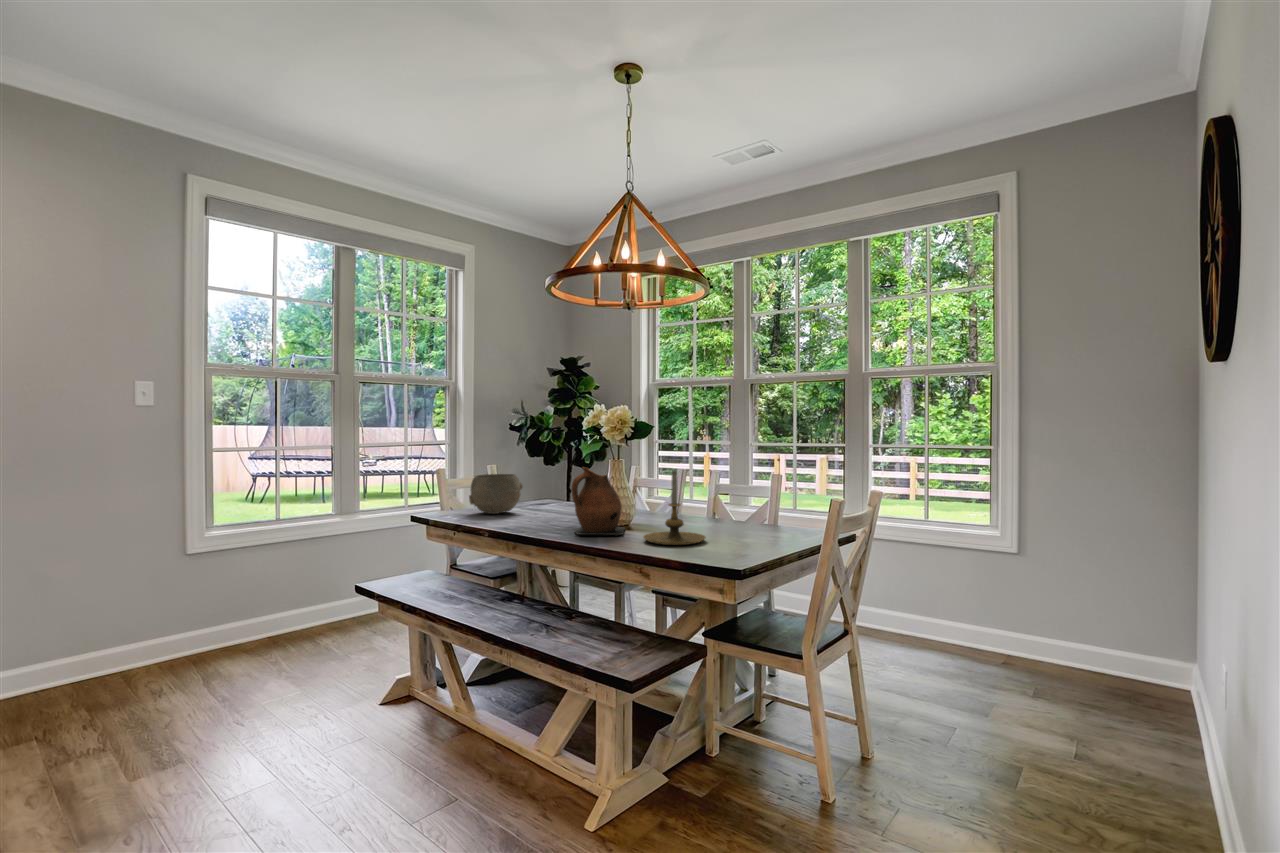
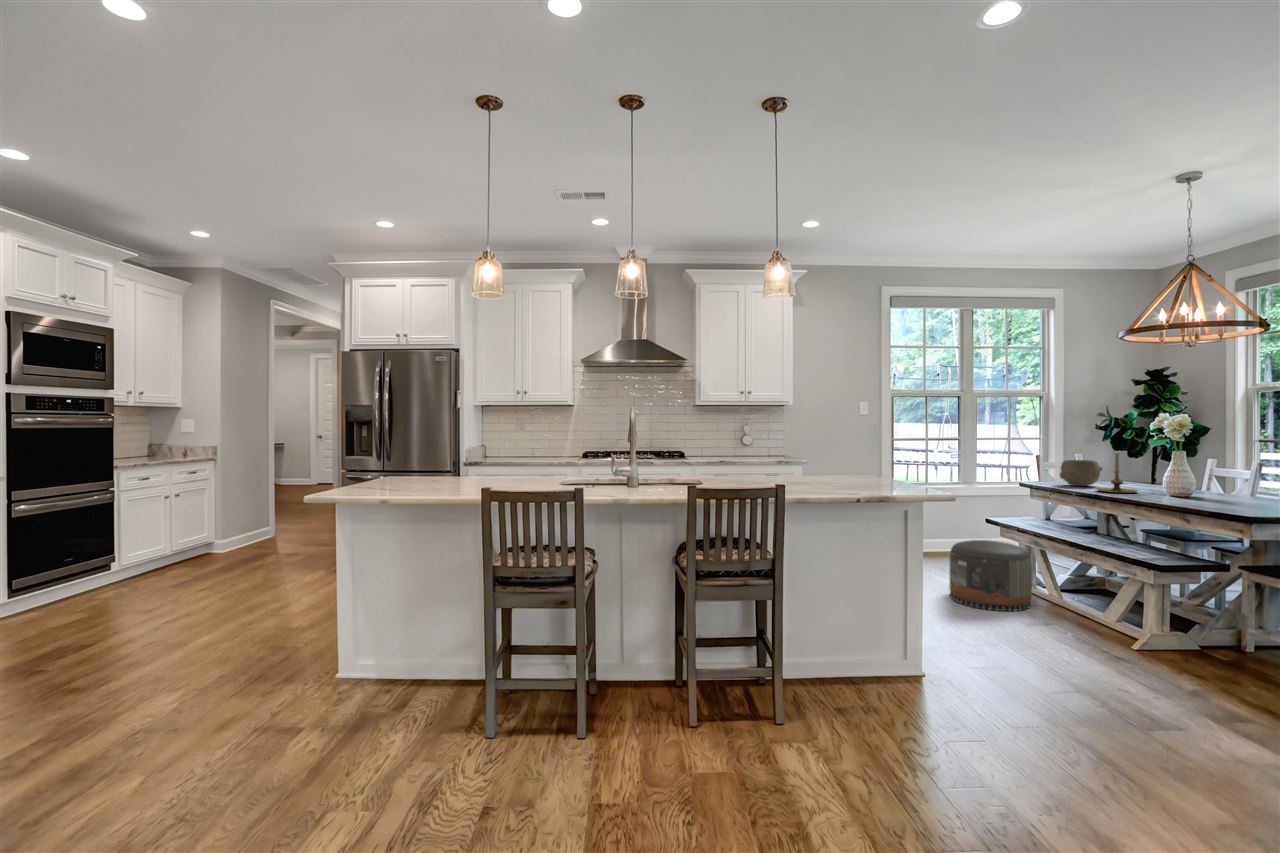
ceramic pitcher: present [571,467,625,536] -> none [1136,456,1184,501]
candle holder: present [643,471,706,545] -> present [1097,453,1138,493]
pouf: none [265,640,422,809] -> present [950,540,1032,611]

